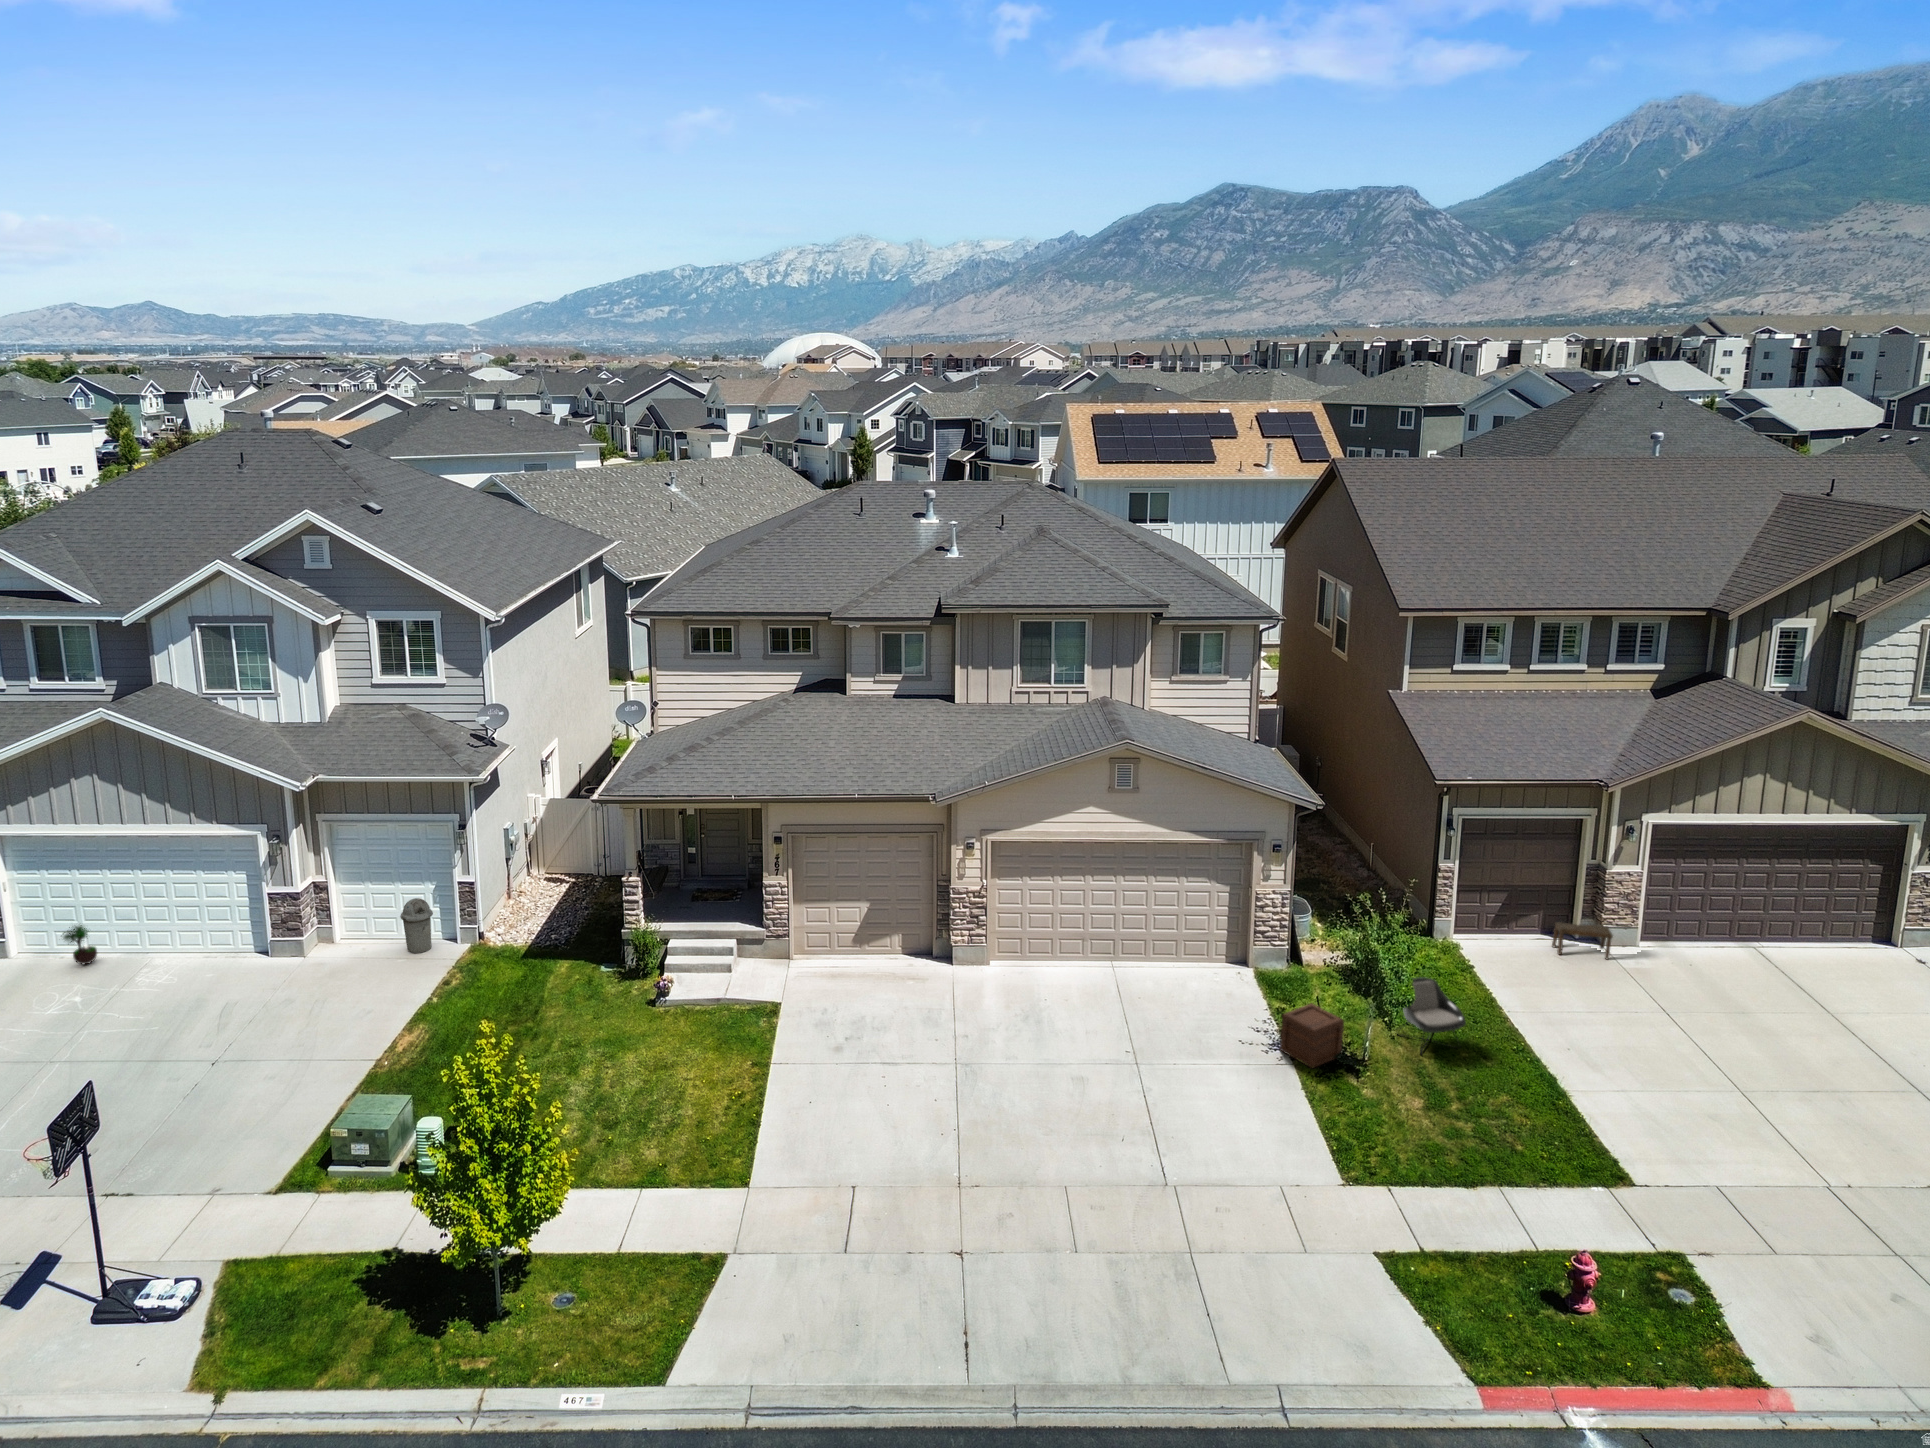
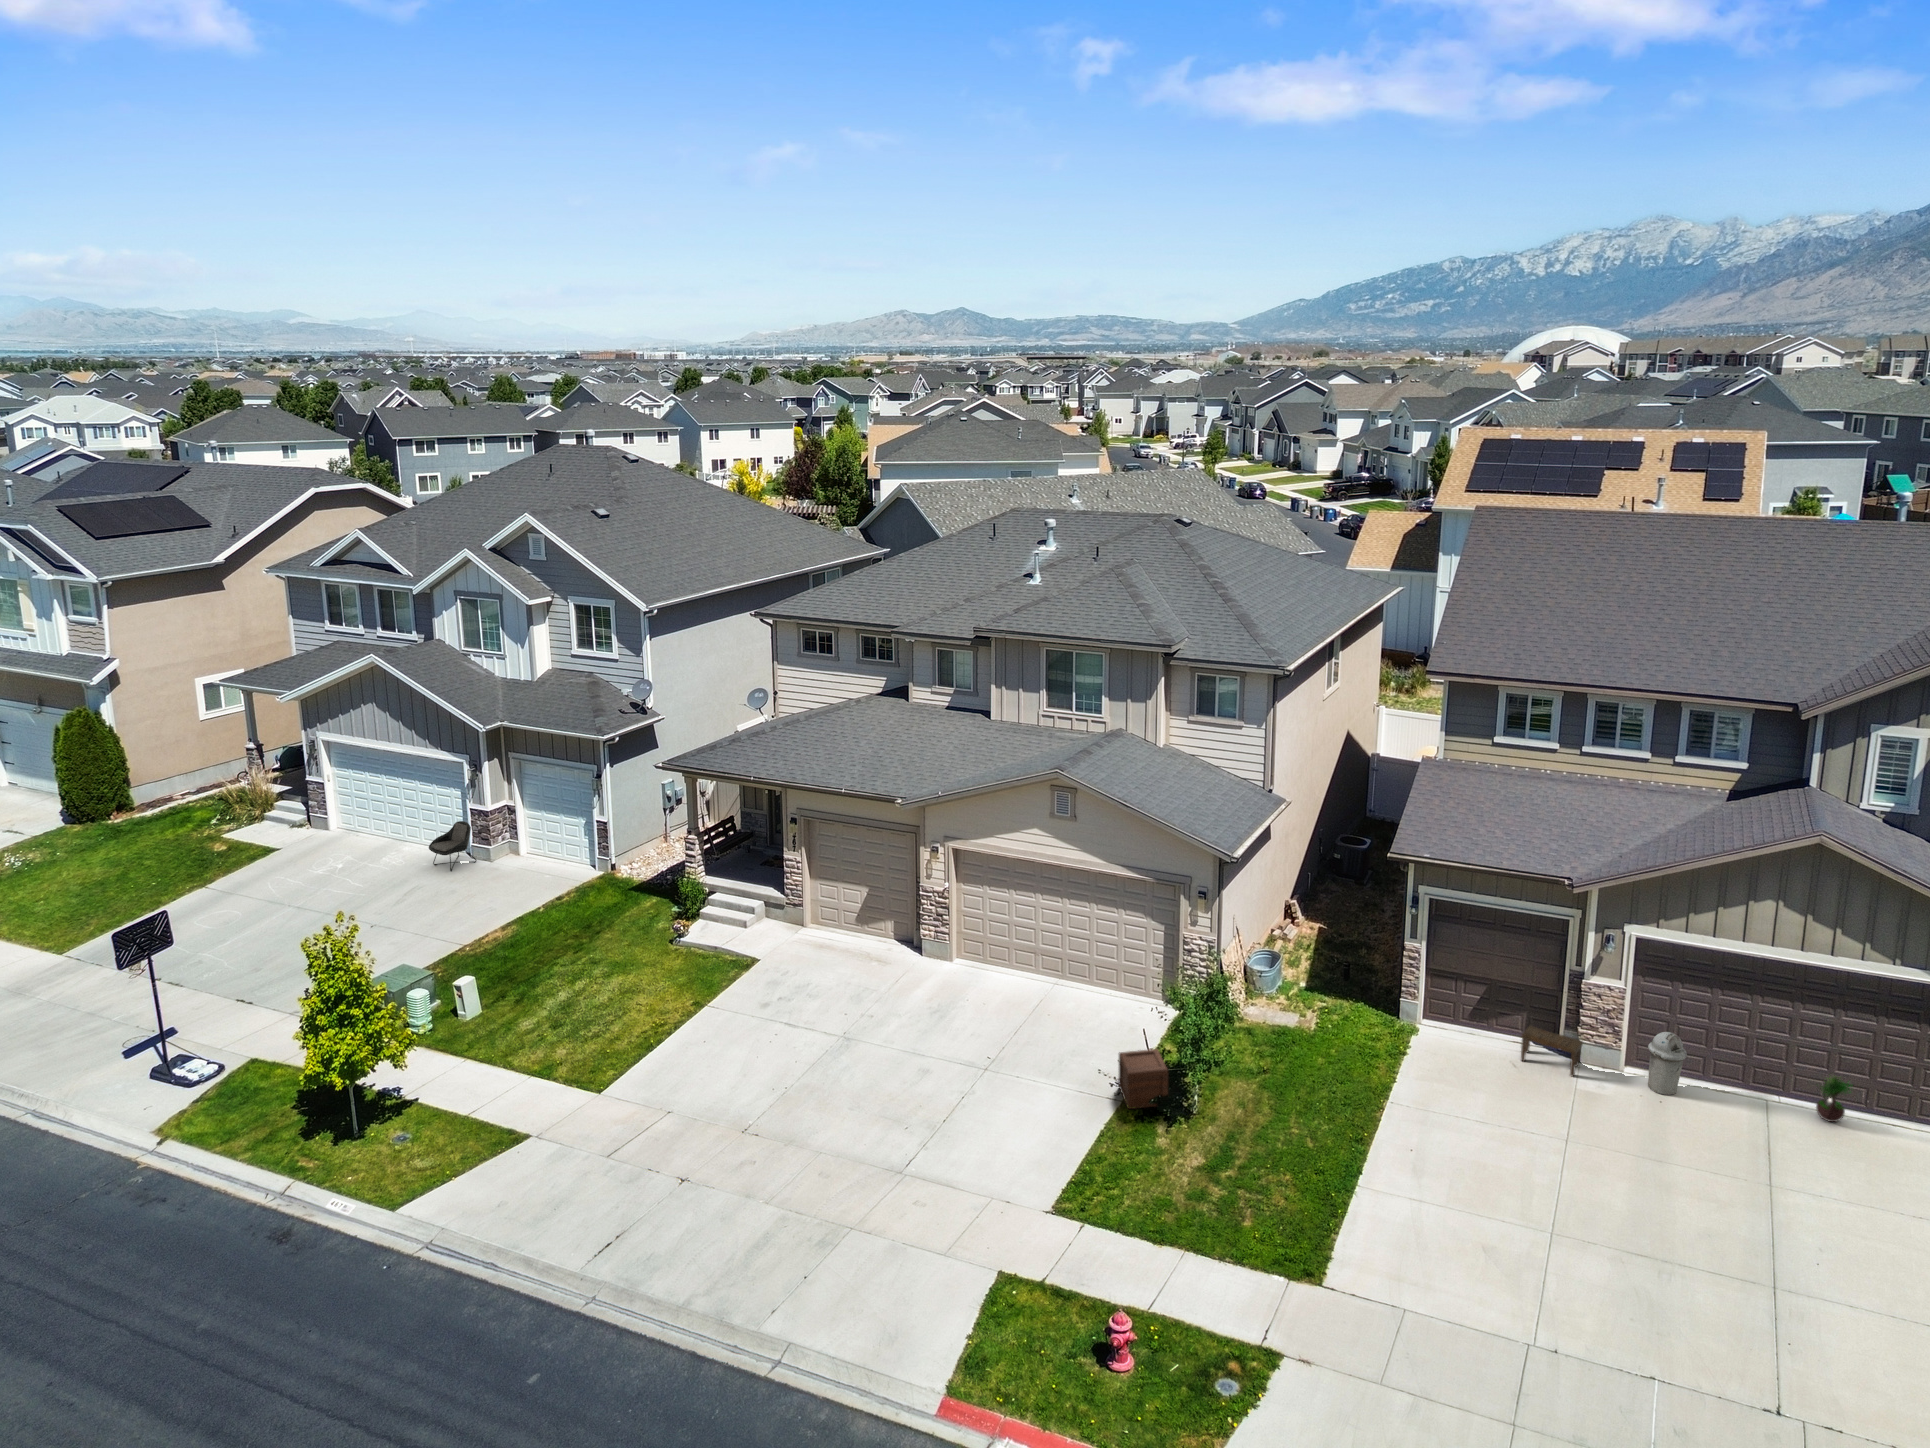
trash can: present [400,898,433,953] -> present [1648,1032,1687,1095]
potted tree: present [63,925,97,964] -> present [1816,1077,1850,1122]
lounge chair: present [1399,977,1466,1053] -> present [429,821,476,871]

